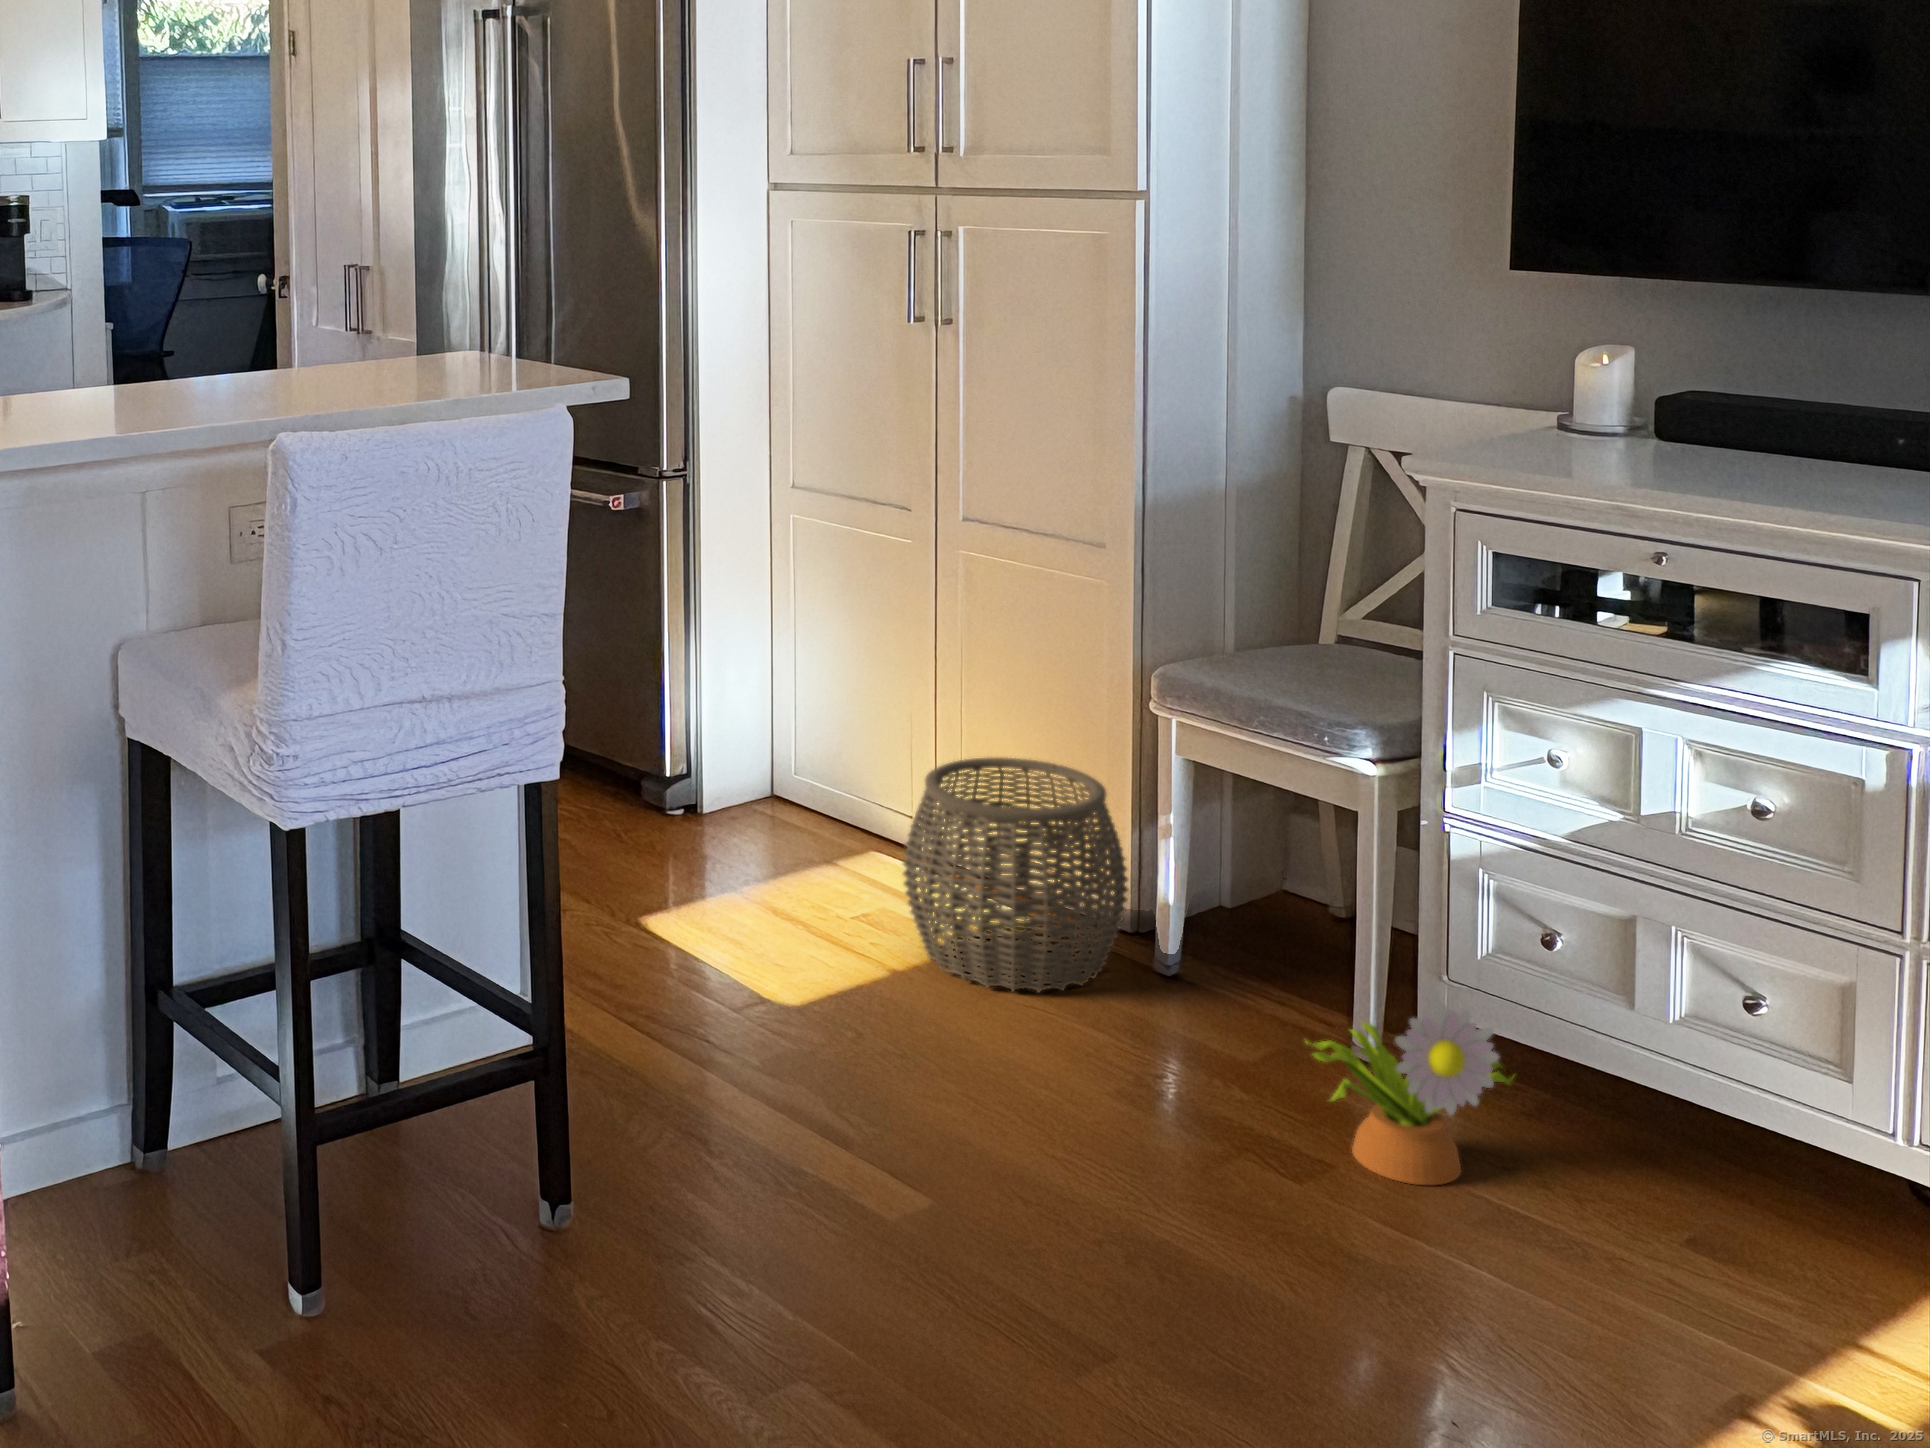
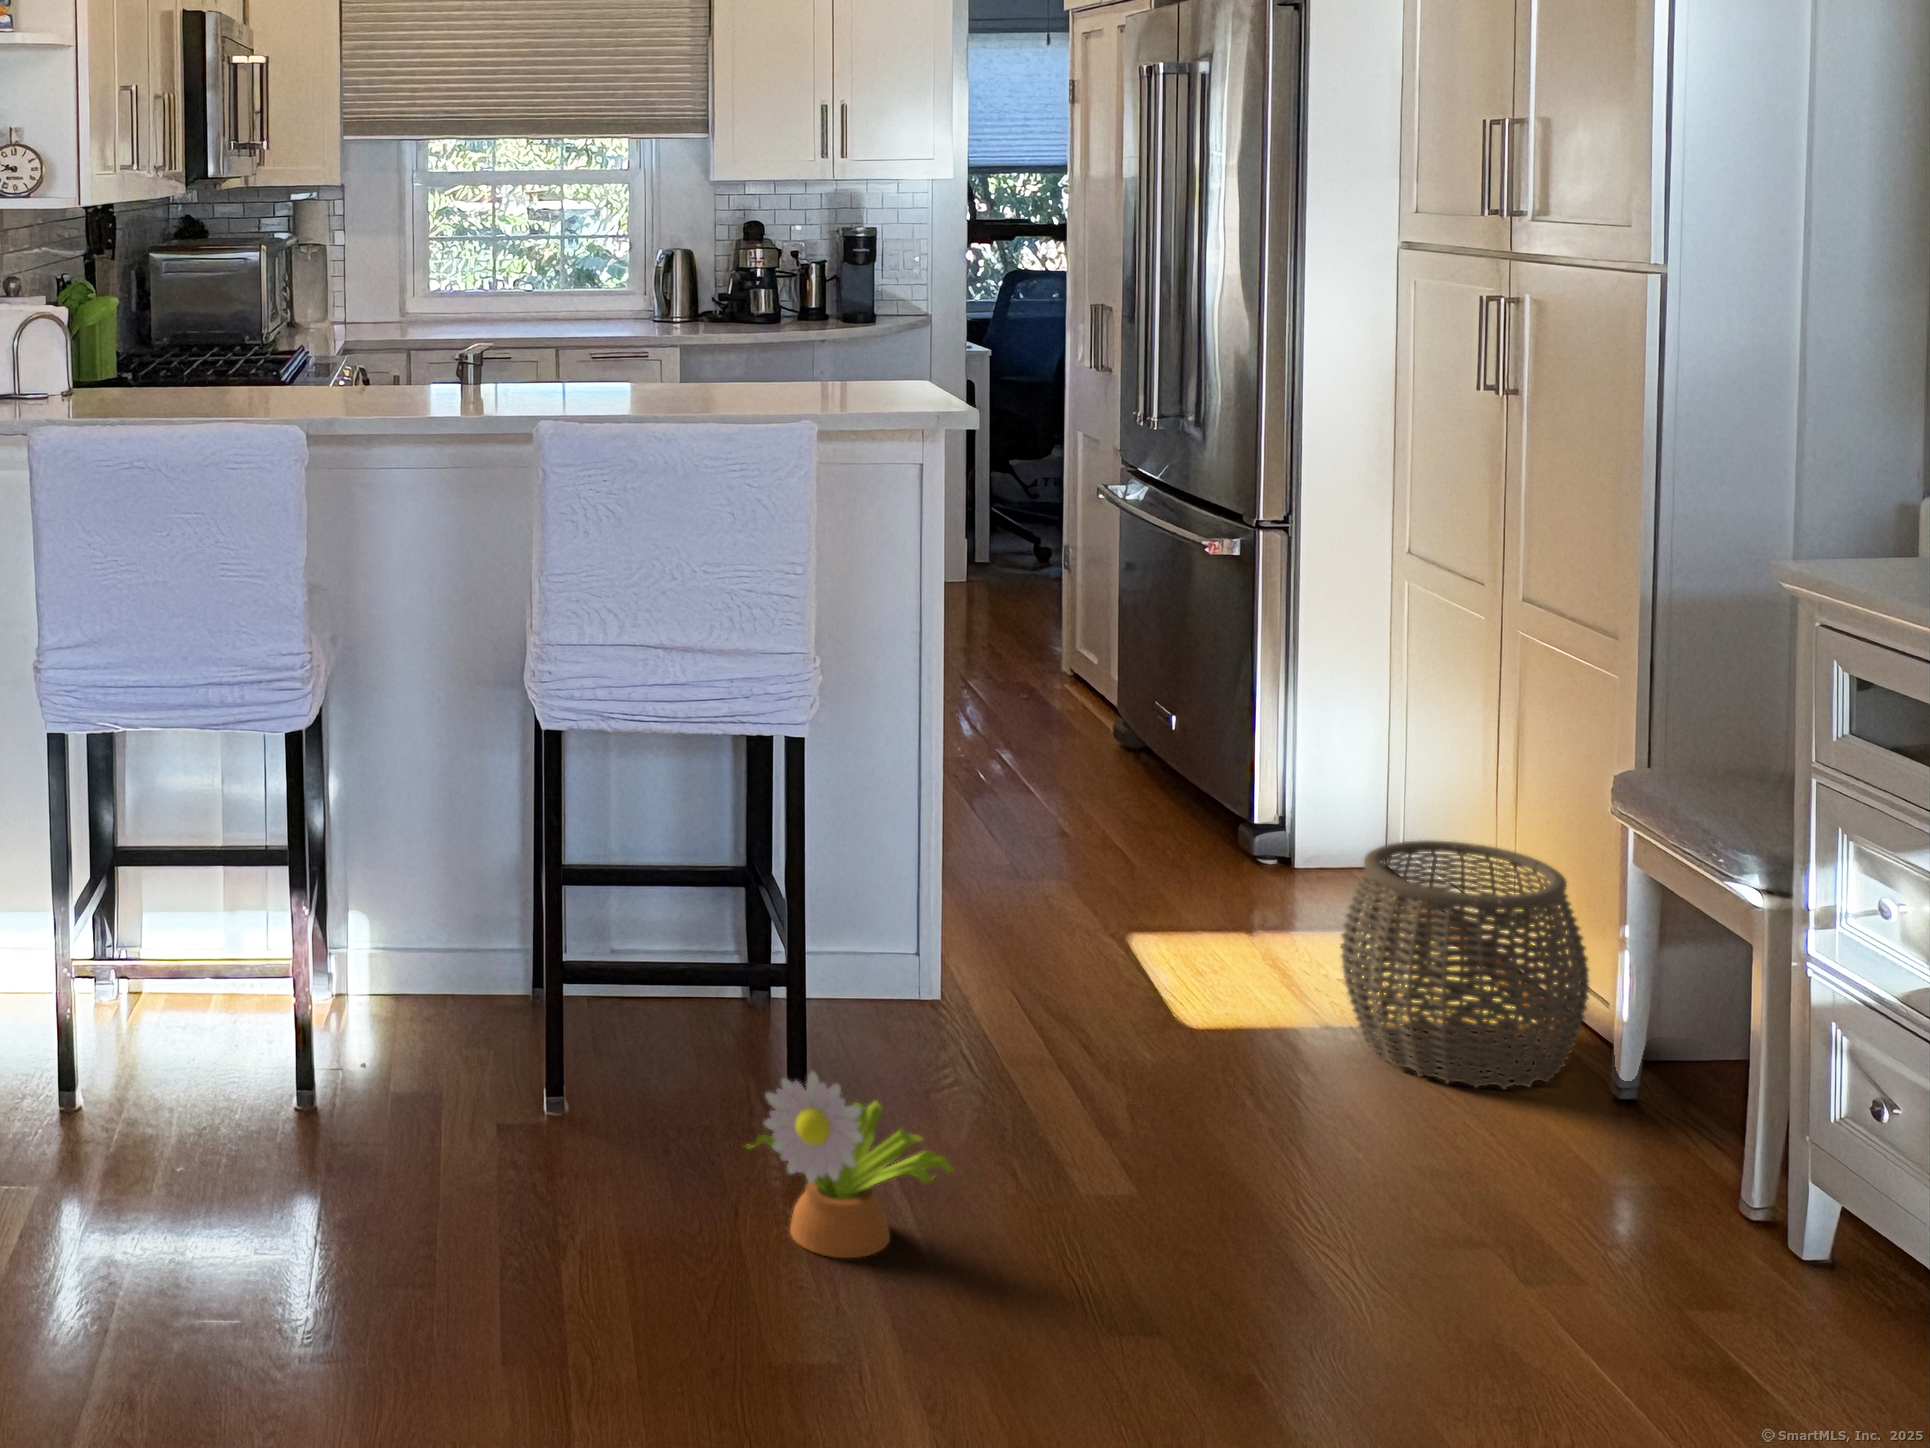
decorative plant: present [1310,1004,1513,1185] -> present [744,1072,953,1258]

